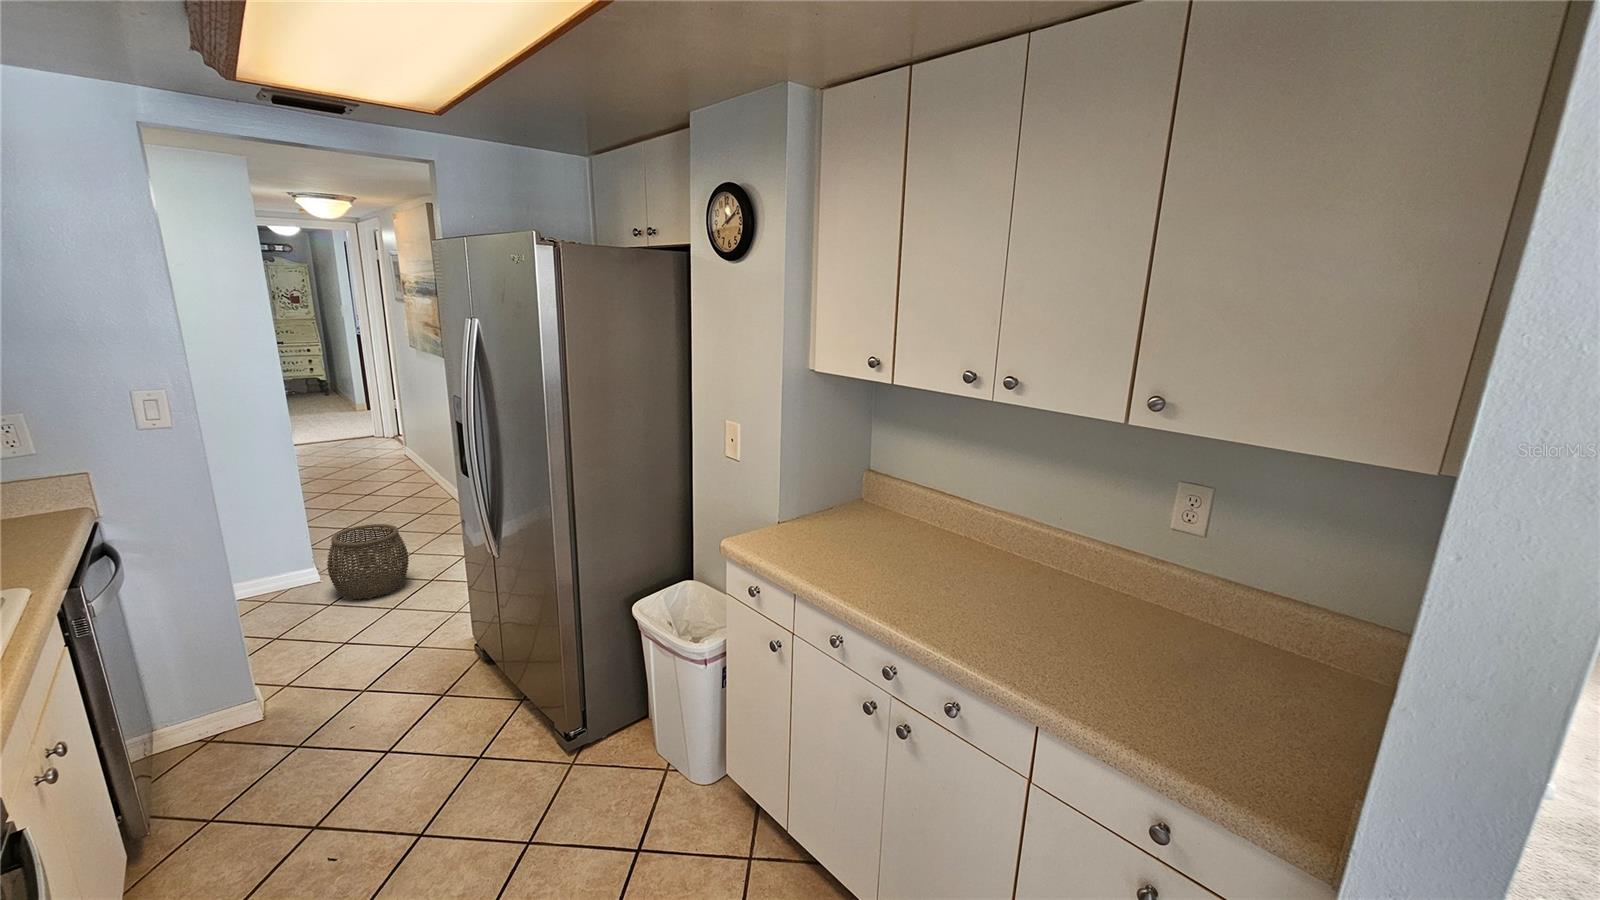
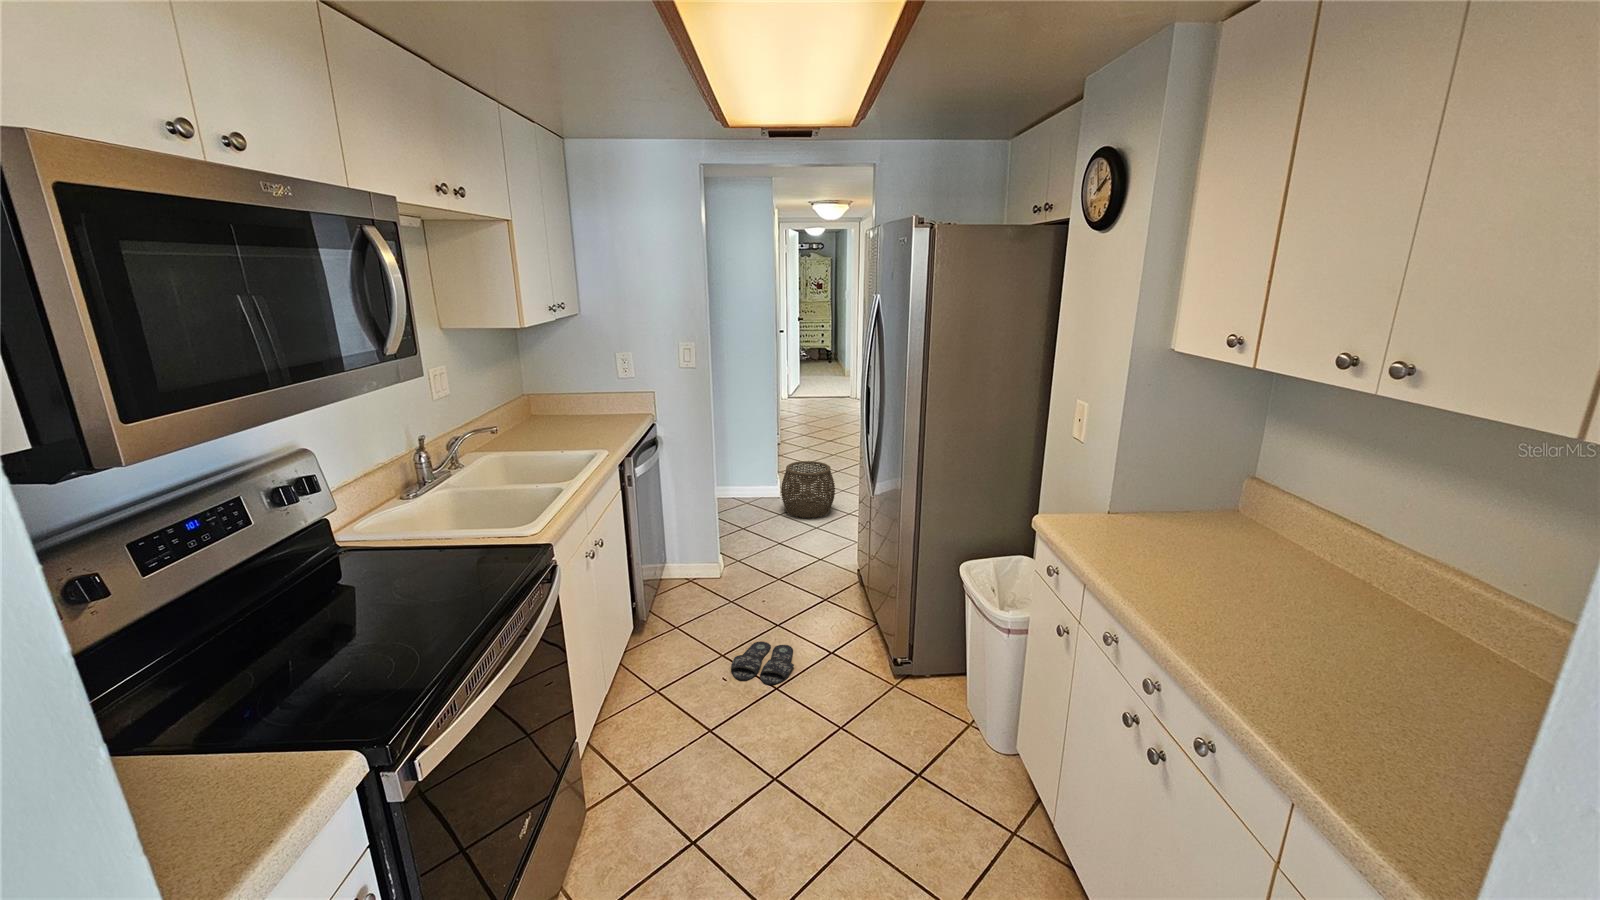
slippers: none [341,770,437,846] -> present [731,641,794,685]

